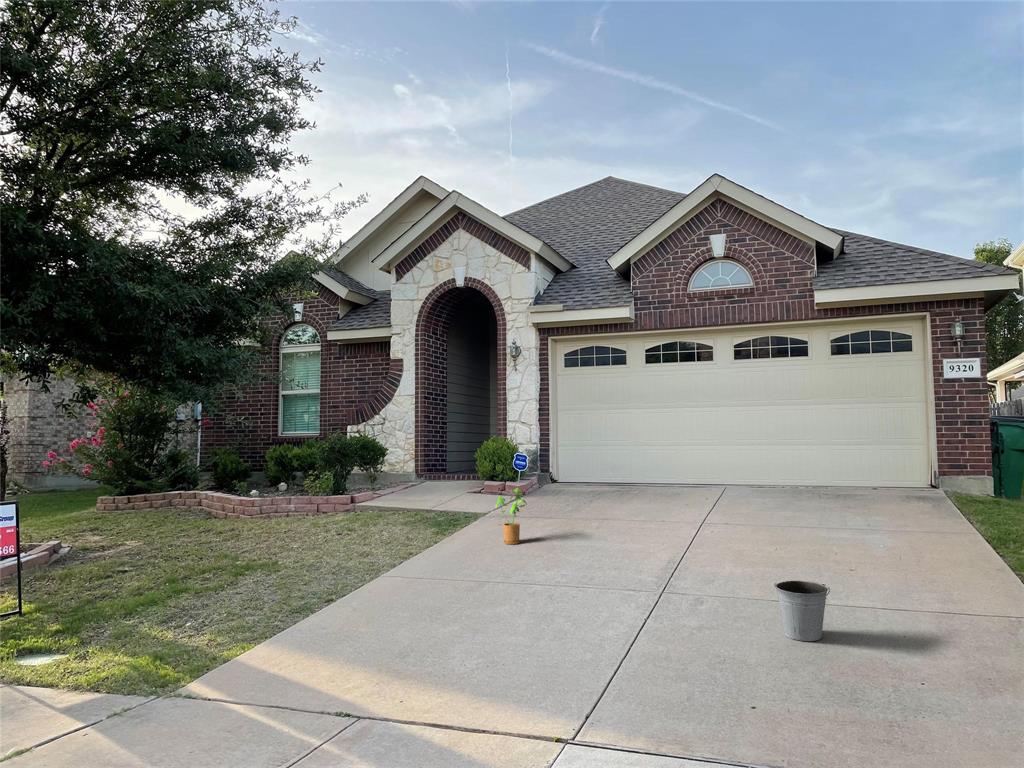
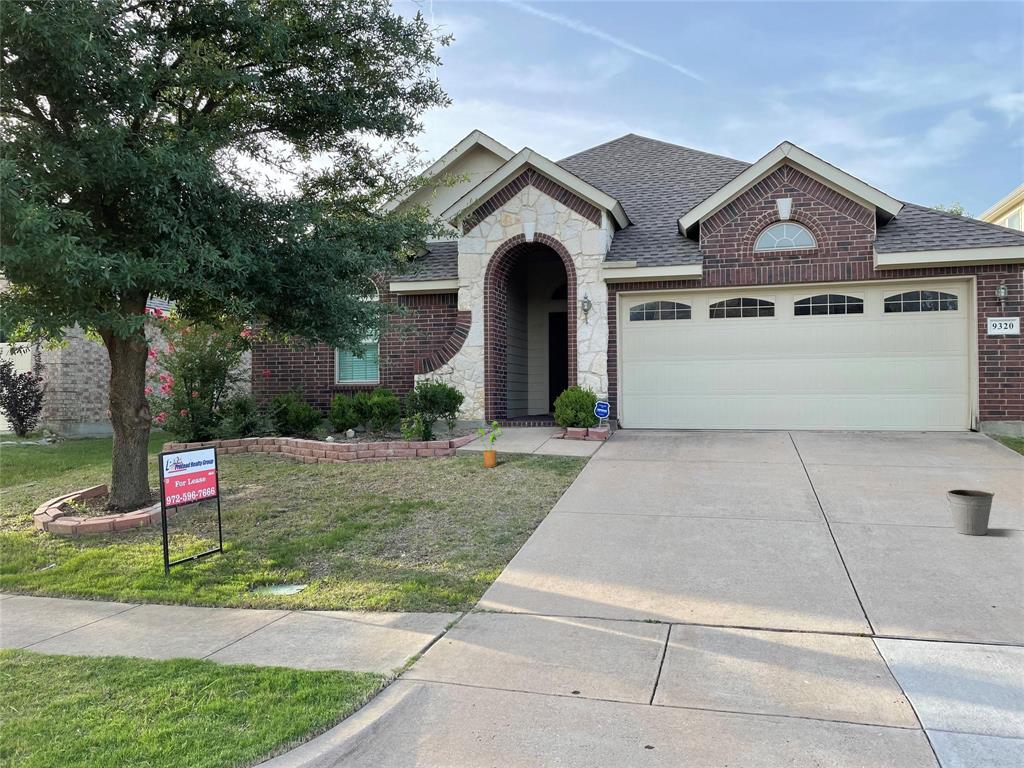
house plant: present [495,488,527,544] -> present [476,421,503,467]

